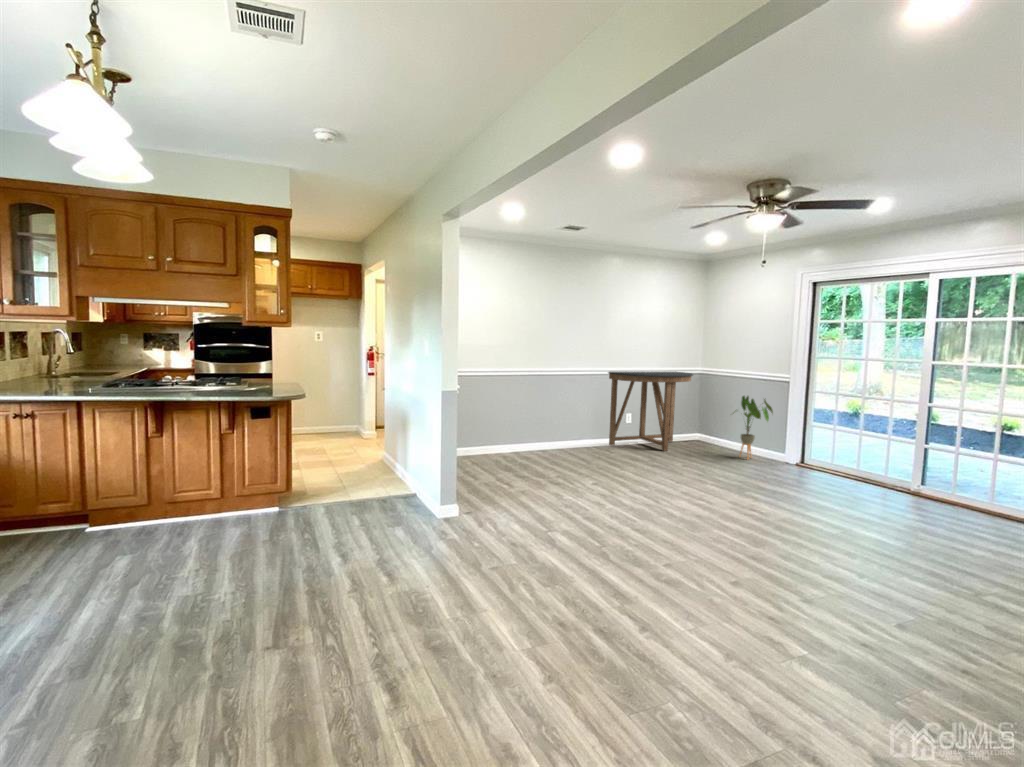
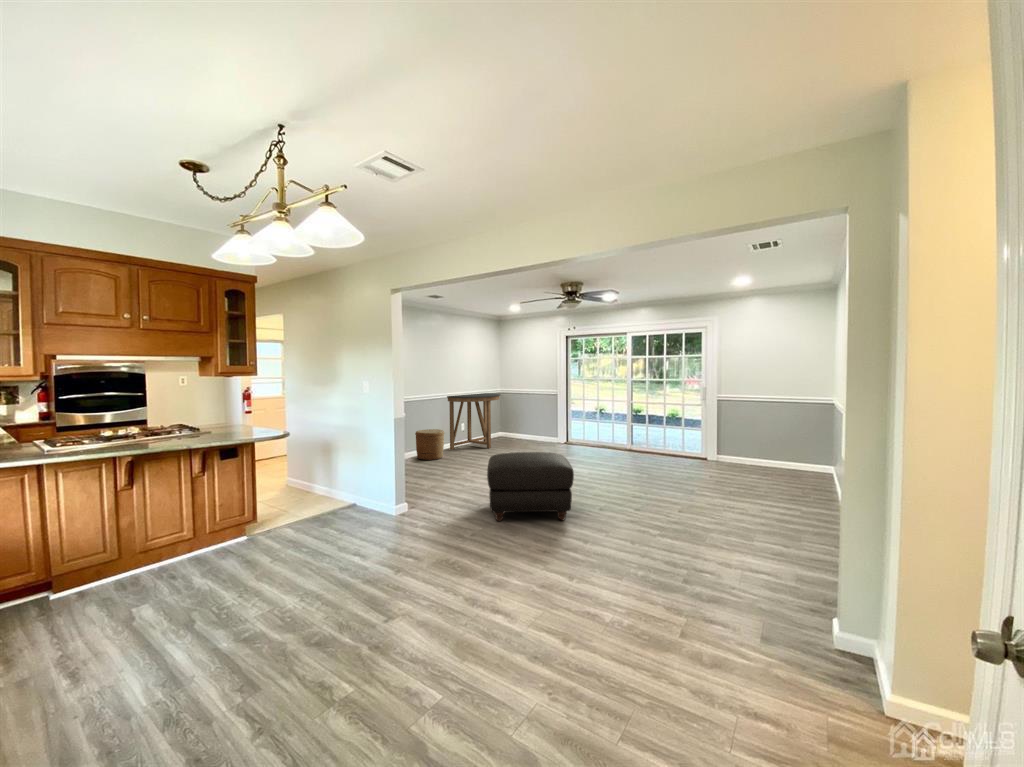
house plant: present [739,396,773,459] -> none [527,406,551,446]
woven basket: none [553,414,591,456] -> present [415,429,444,460]
ottoman: none [534,460,692,590] -> present [487,452,574,521]

